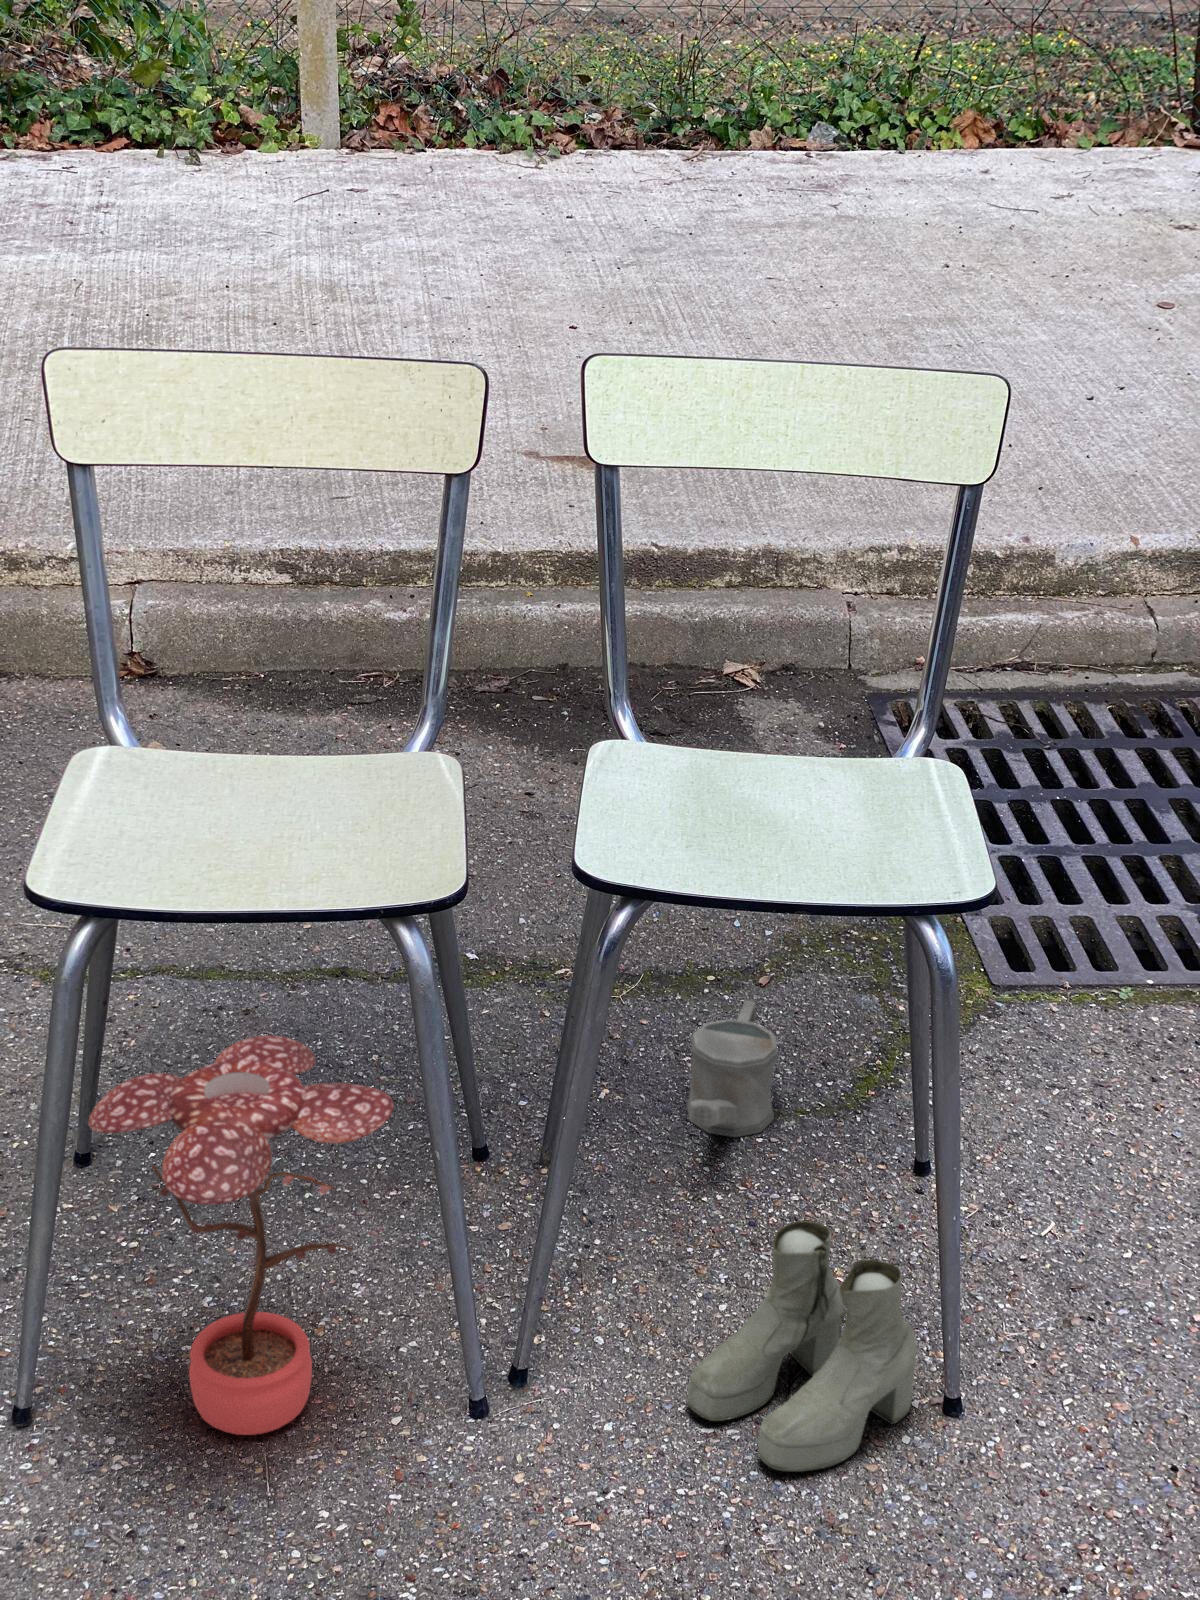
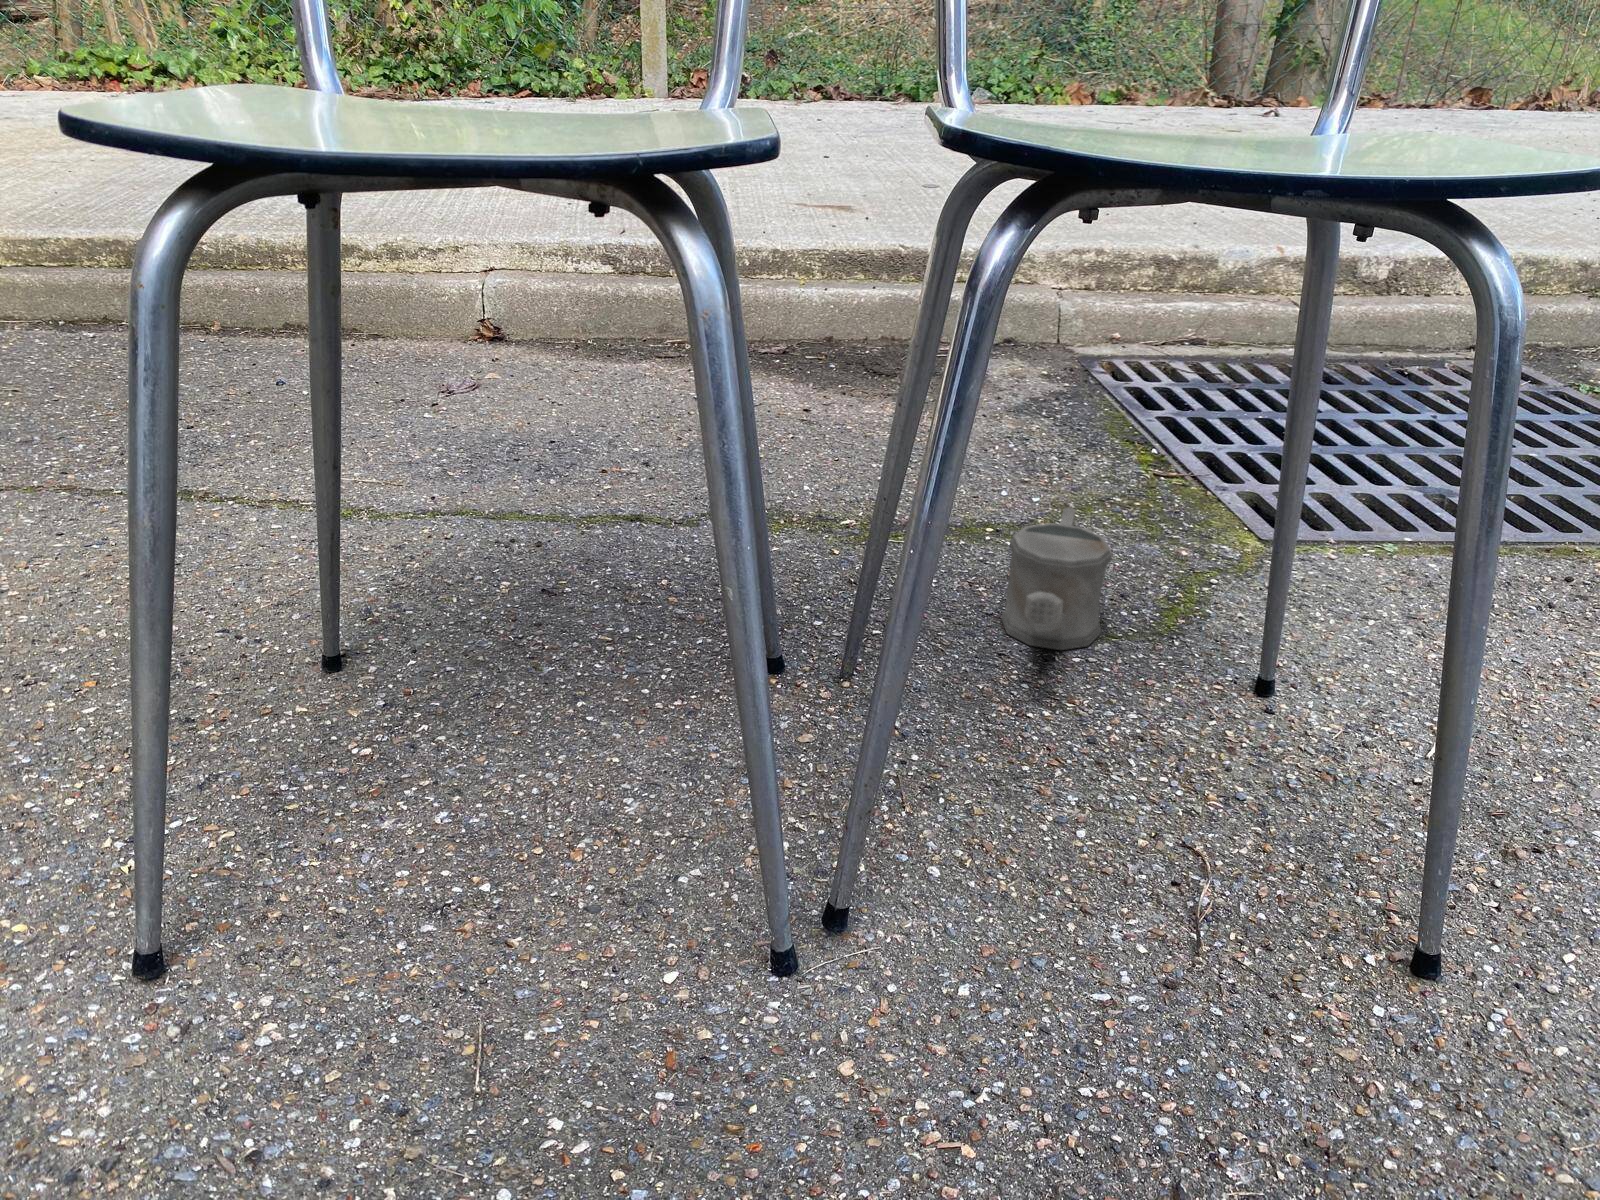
potted plant: present [88,1035,394,1435] -> none [206,446,668,997]
boots: present [686,1221,917,1472] -> none [1065,714,1393,1062]

